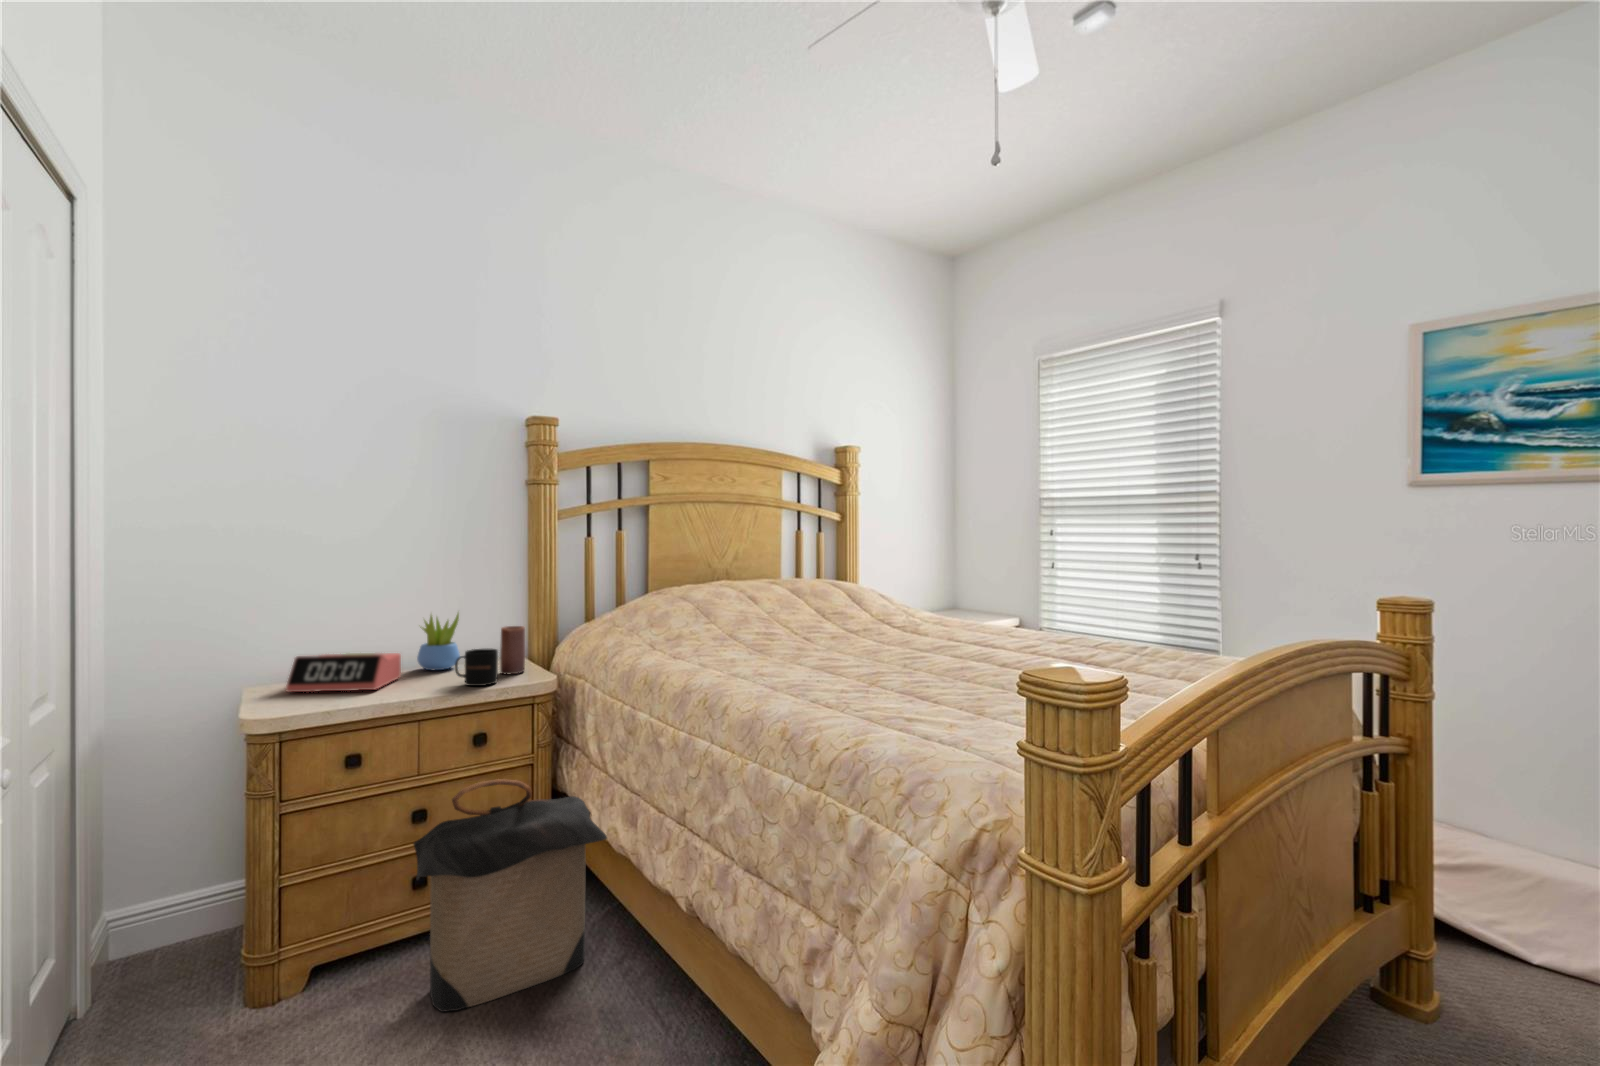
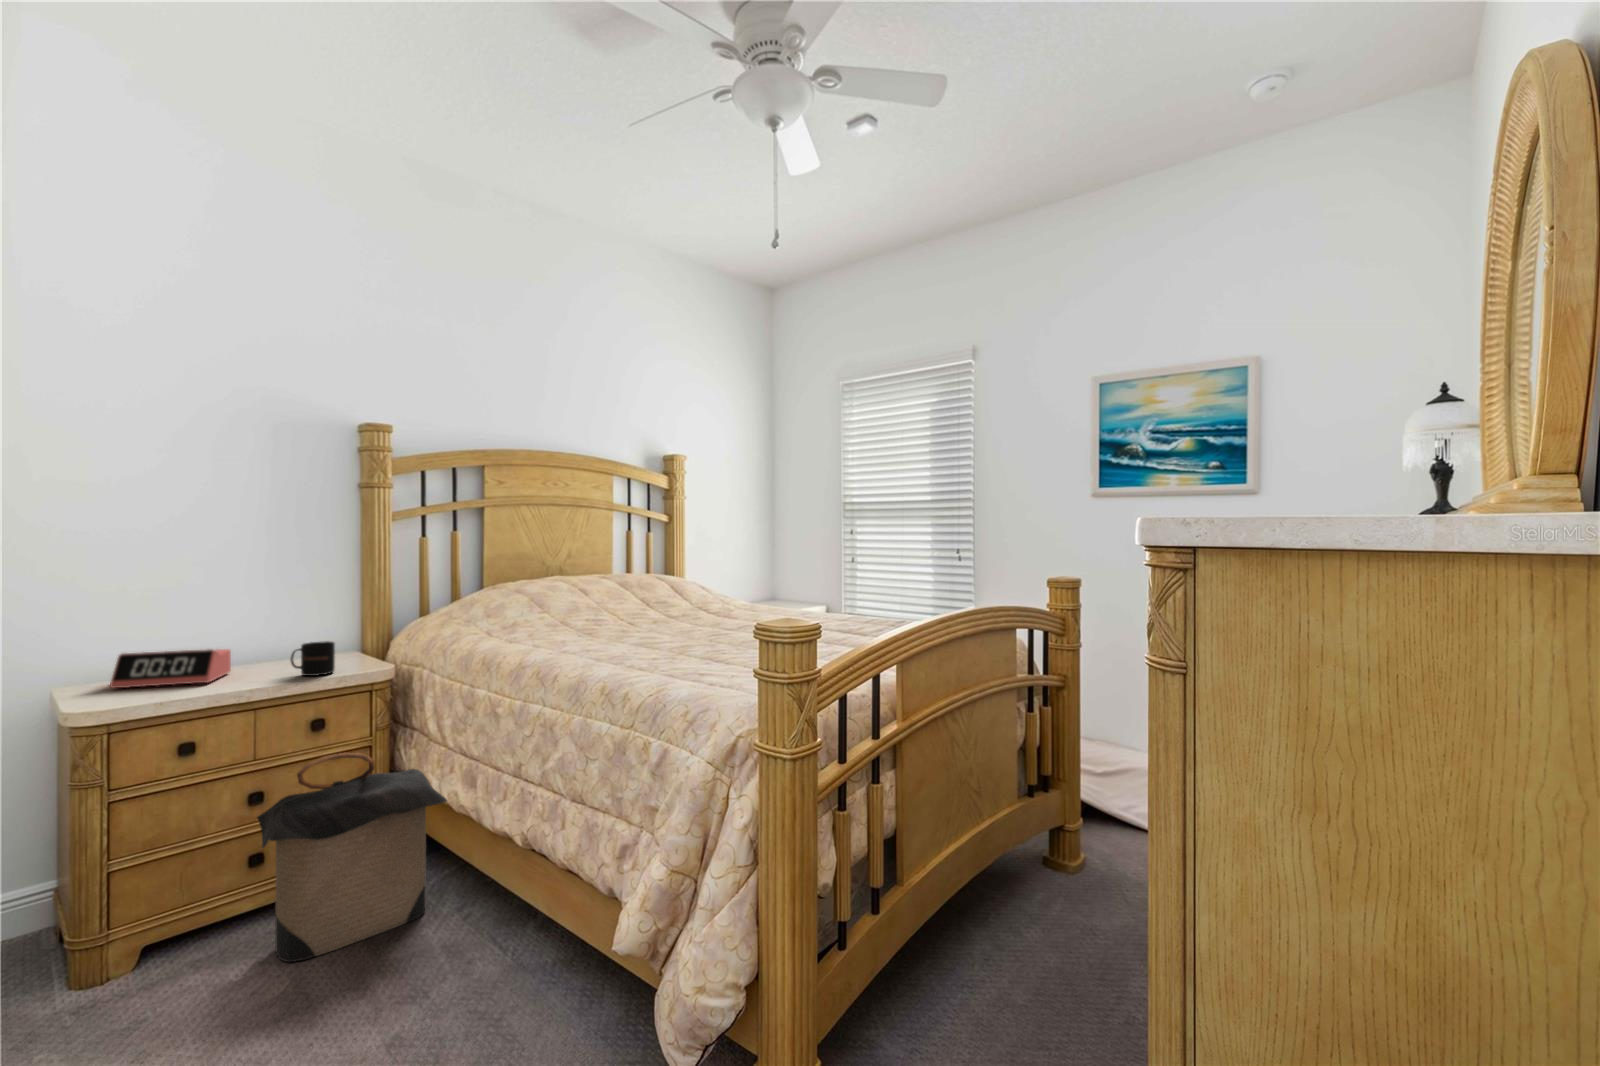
succulent plant: present [417,613,460,670] -> none [245,607,290,666]
candle: present [500,626,525,674] -> none [335,621,360,666]

